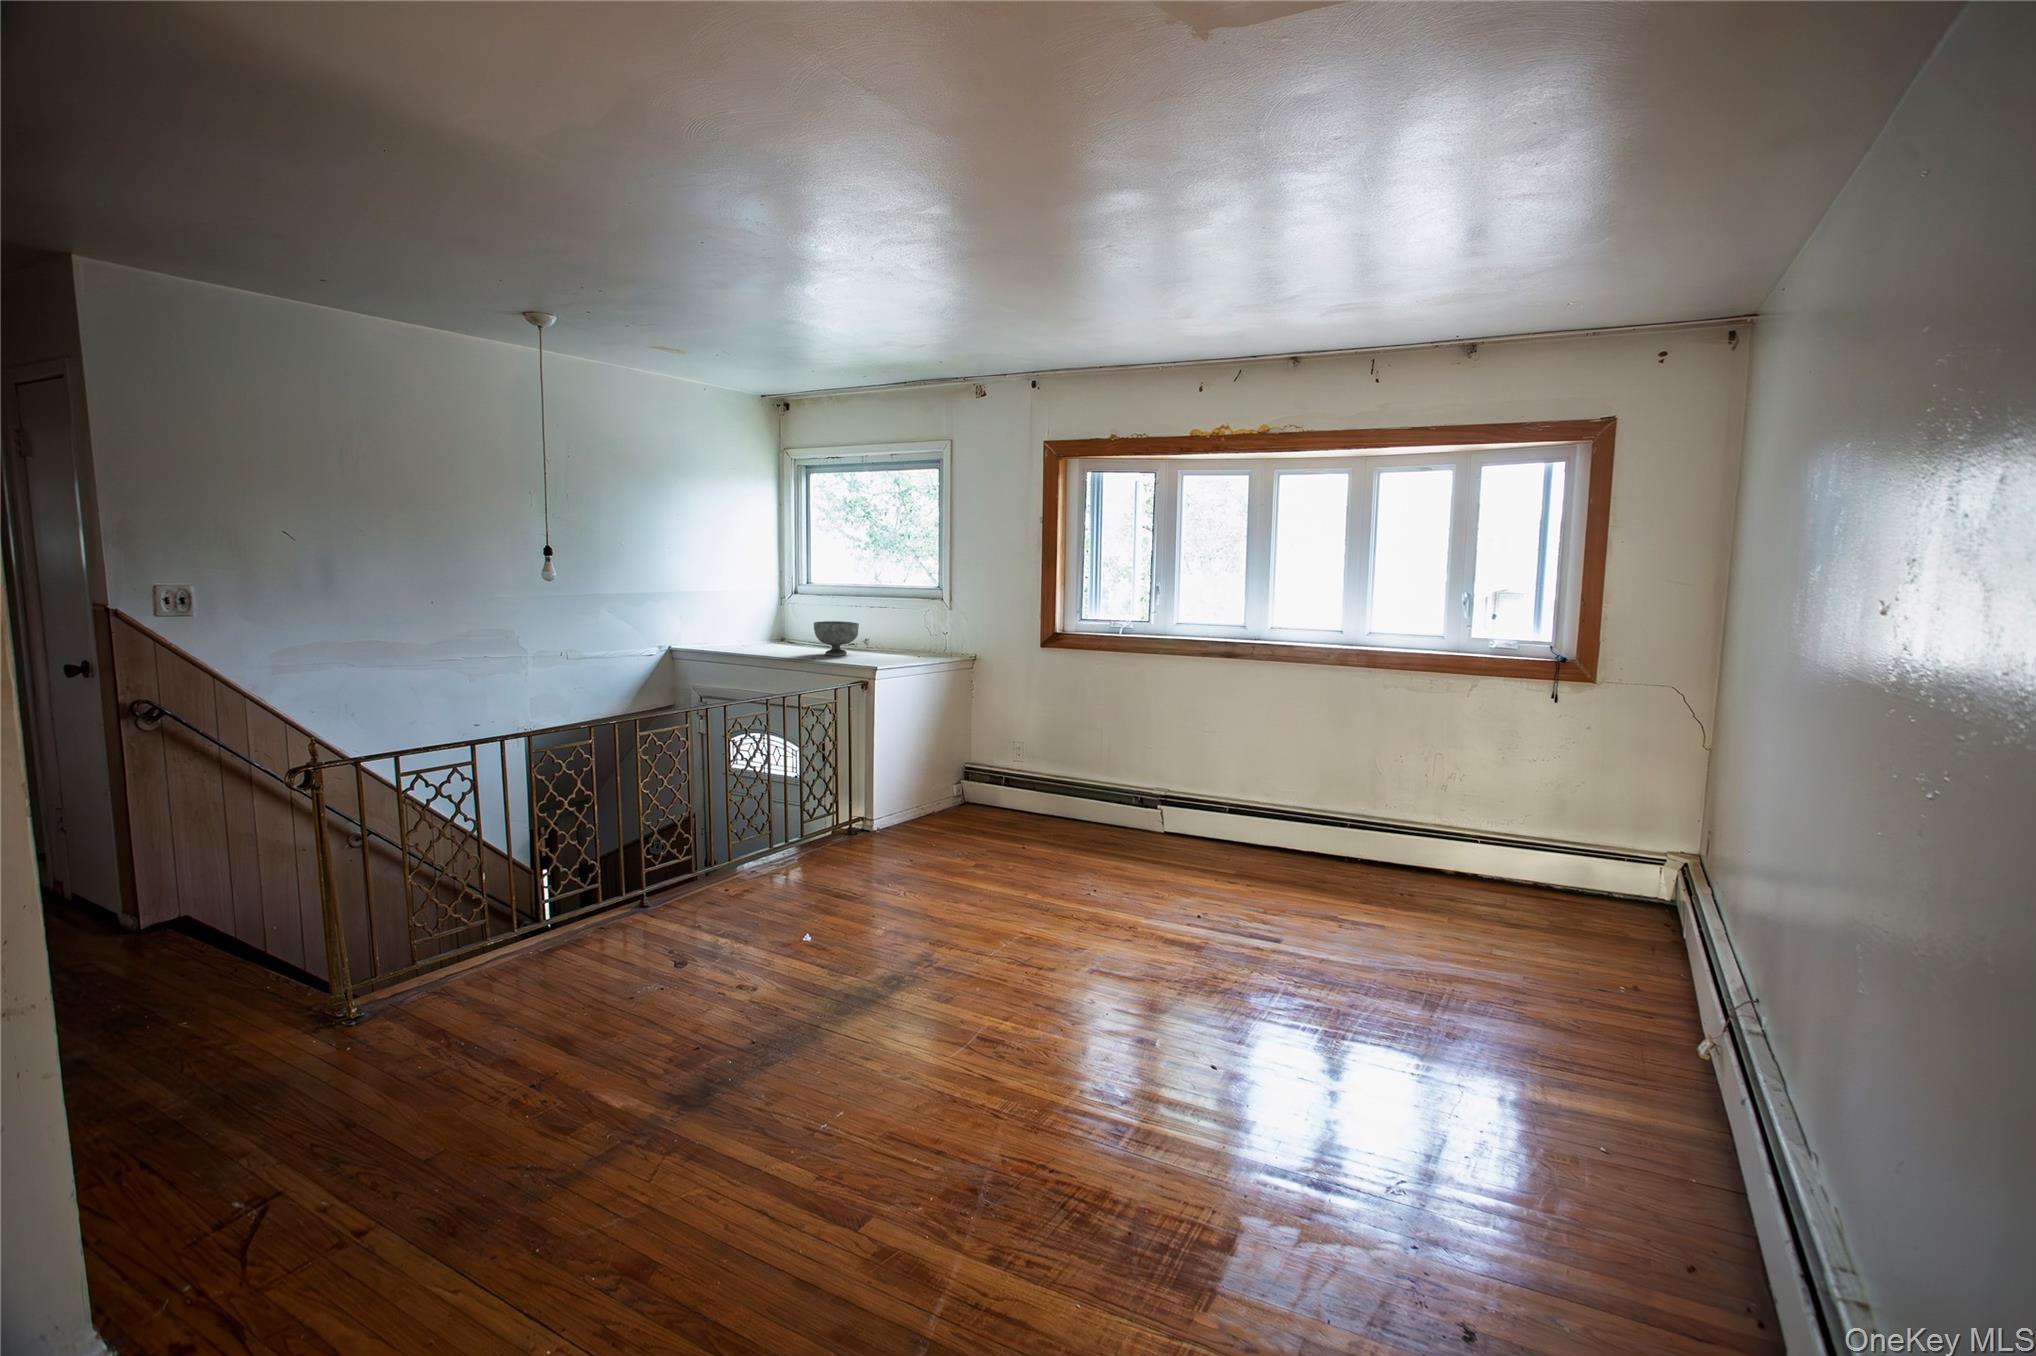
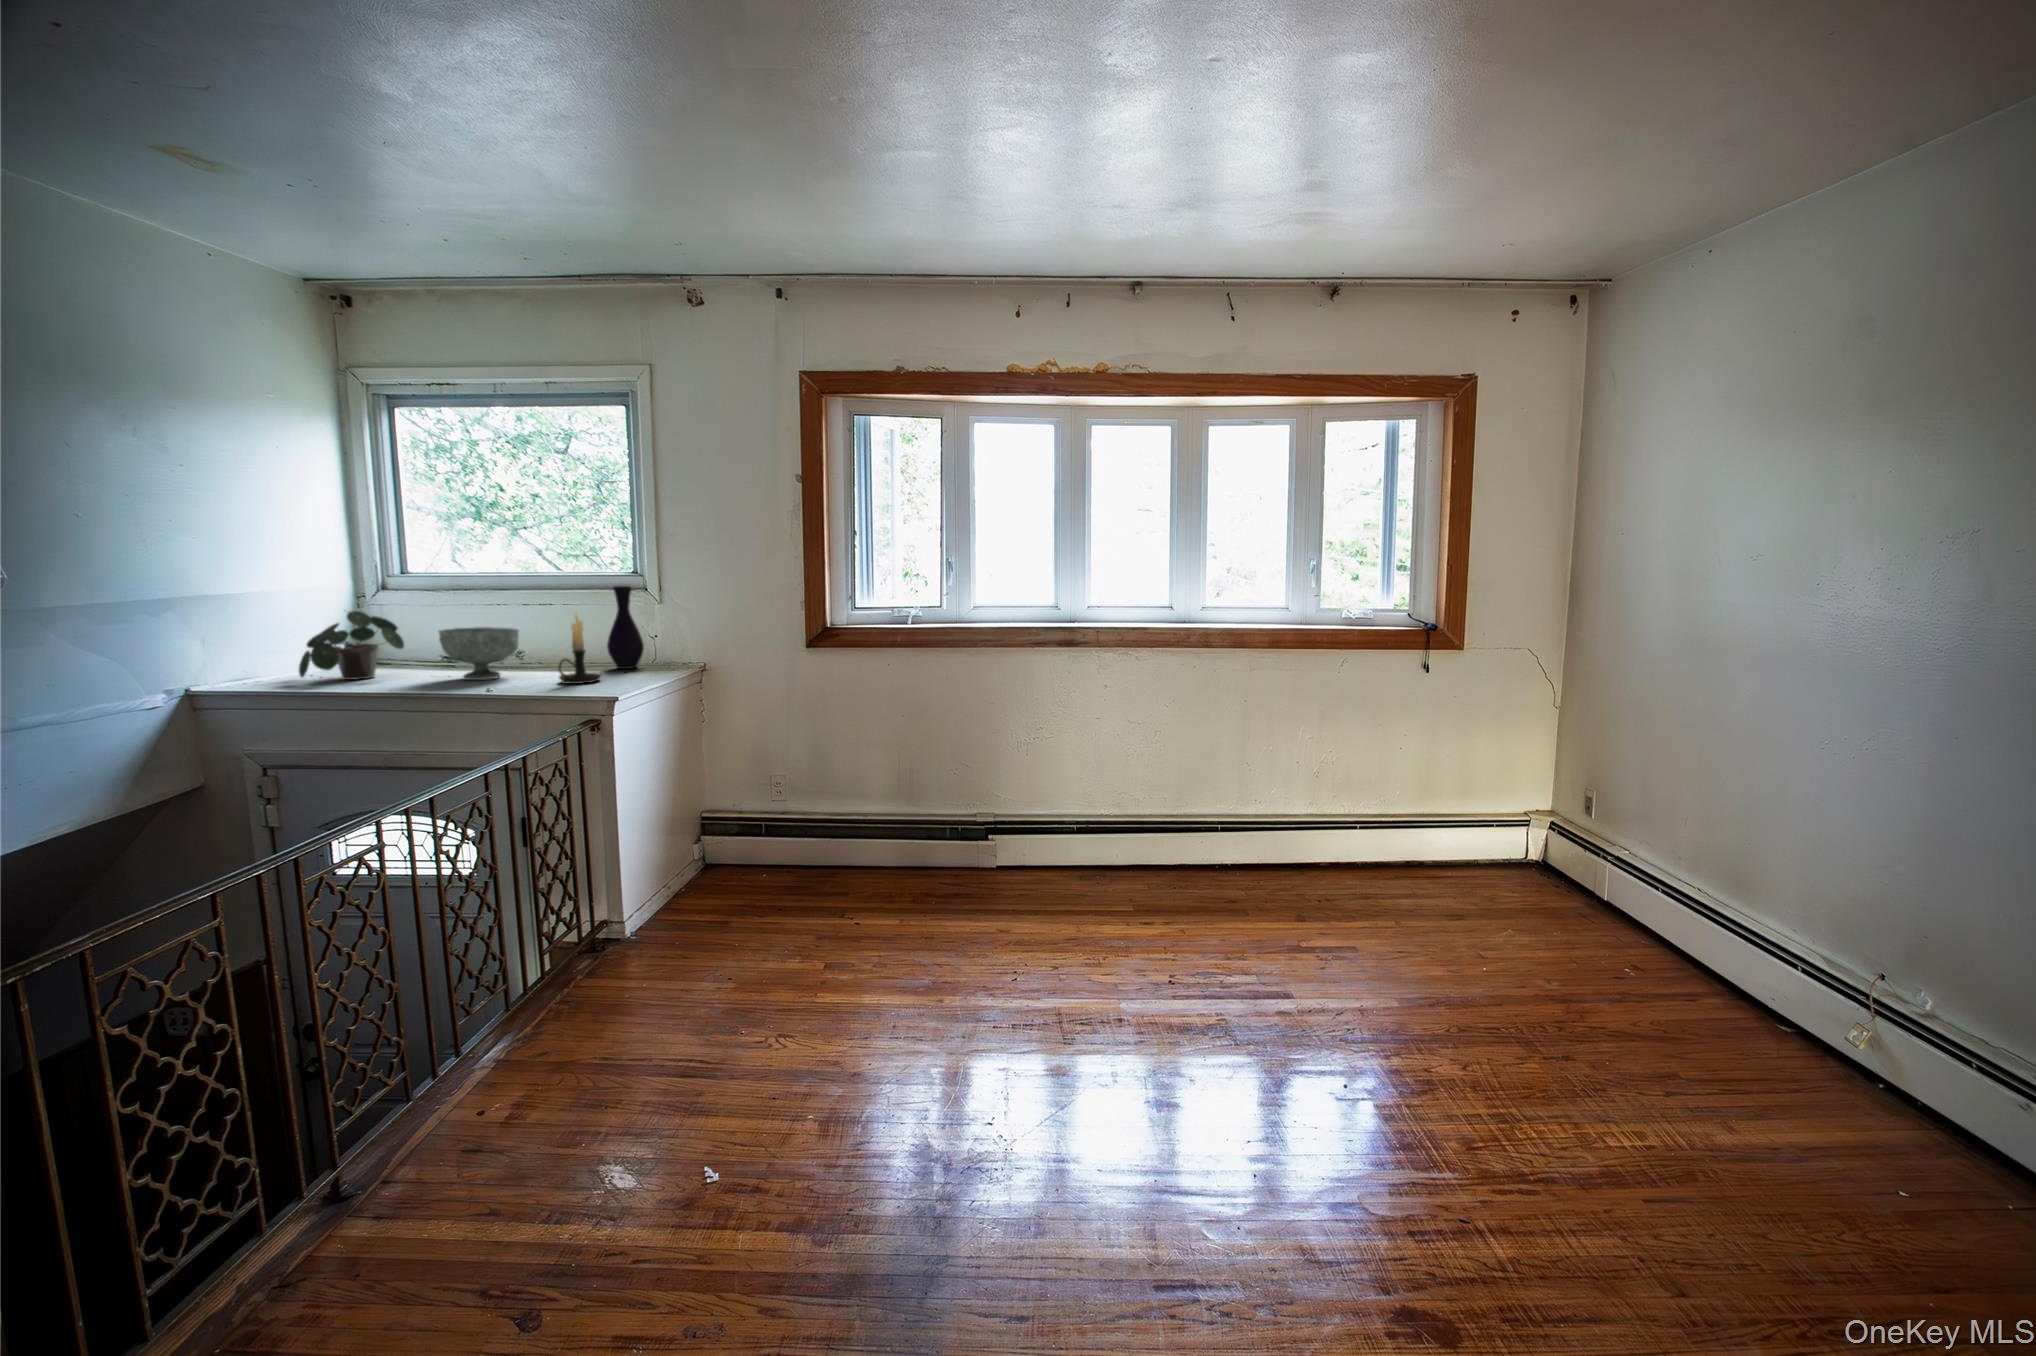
vase: none [912,596,936,655] -> present [607,586,644,669]
potted plant: none [744,607,799,651] -> present [299,611,404,680]
candle holder: none [871,612,899,661] -> present [558,611,602,684]

